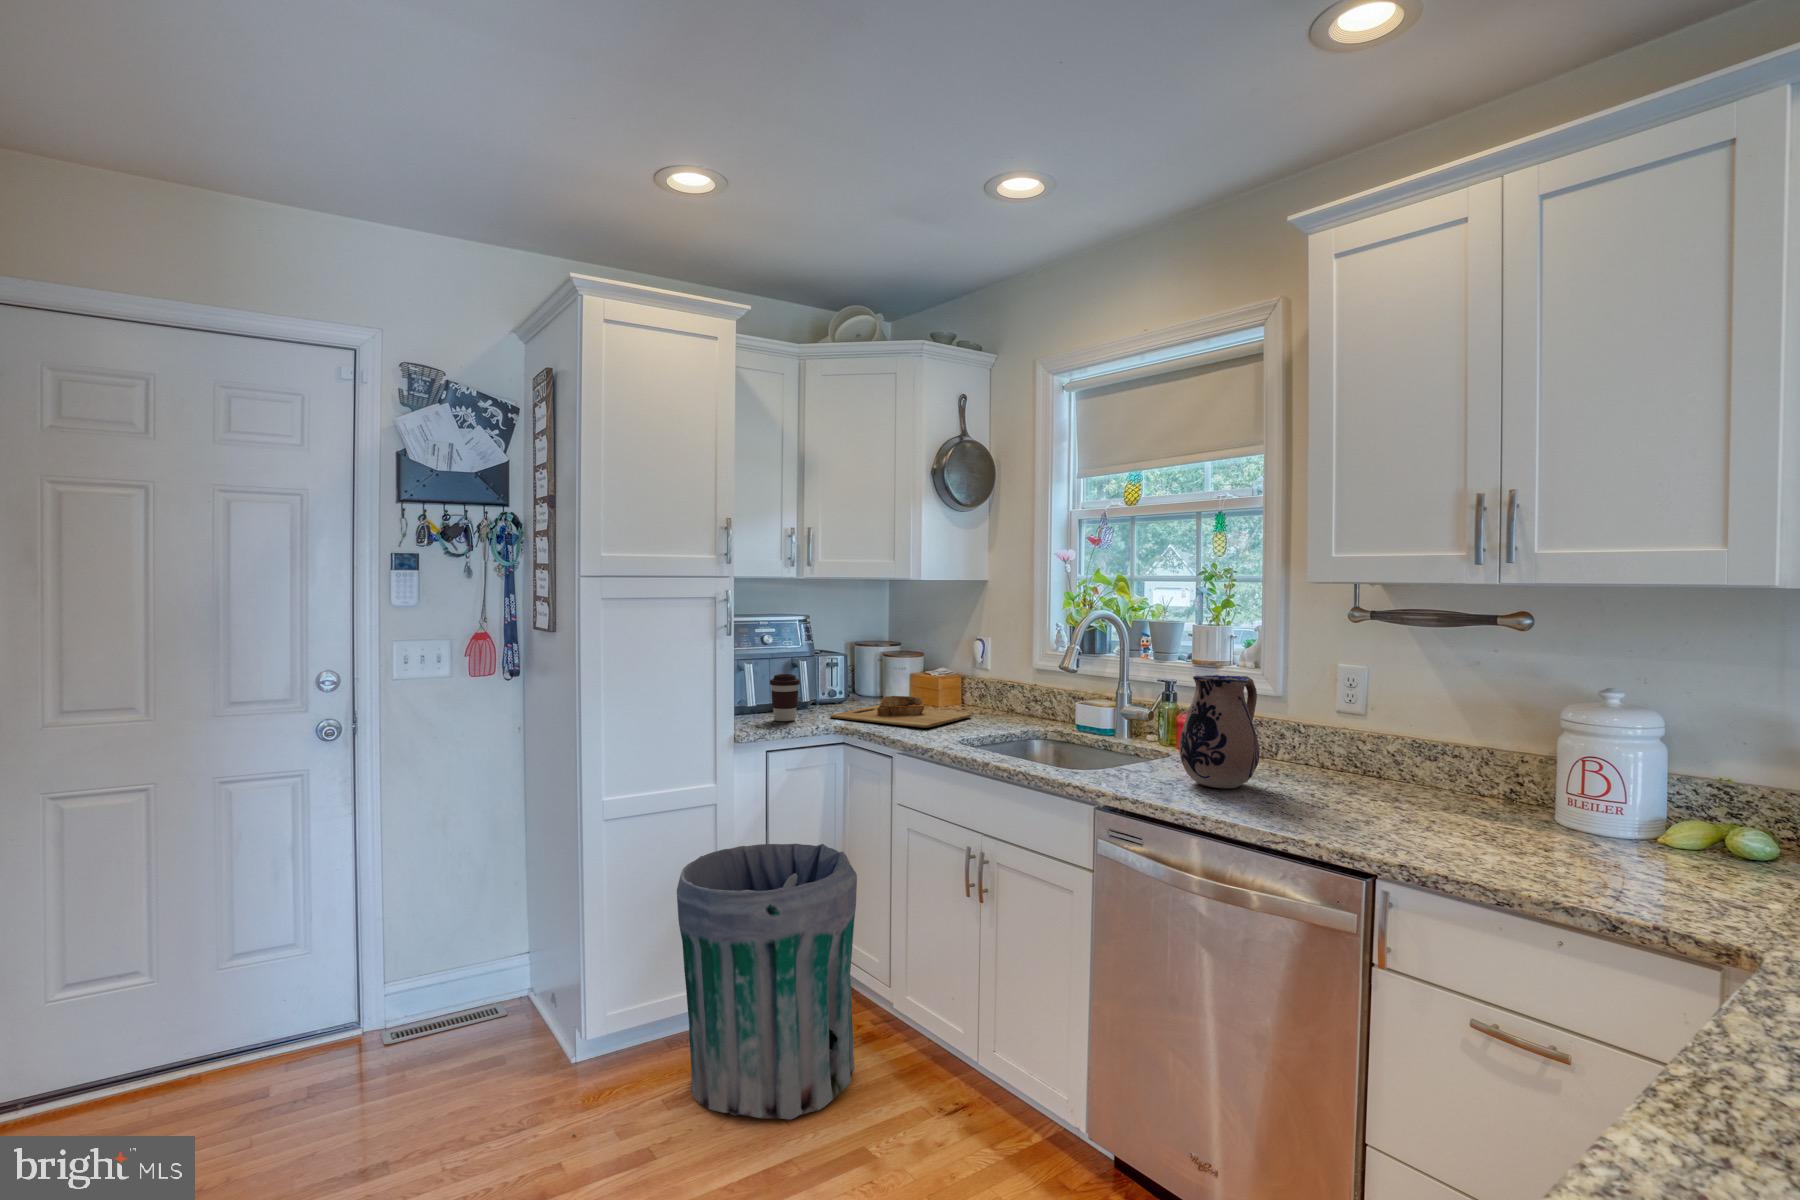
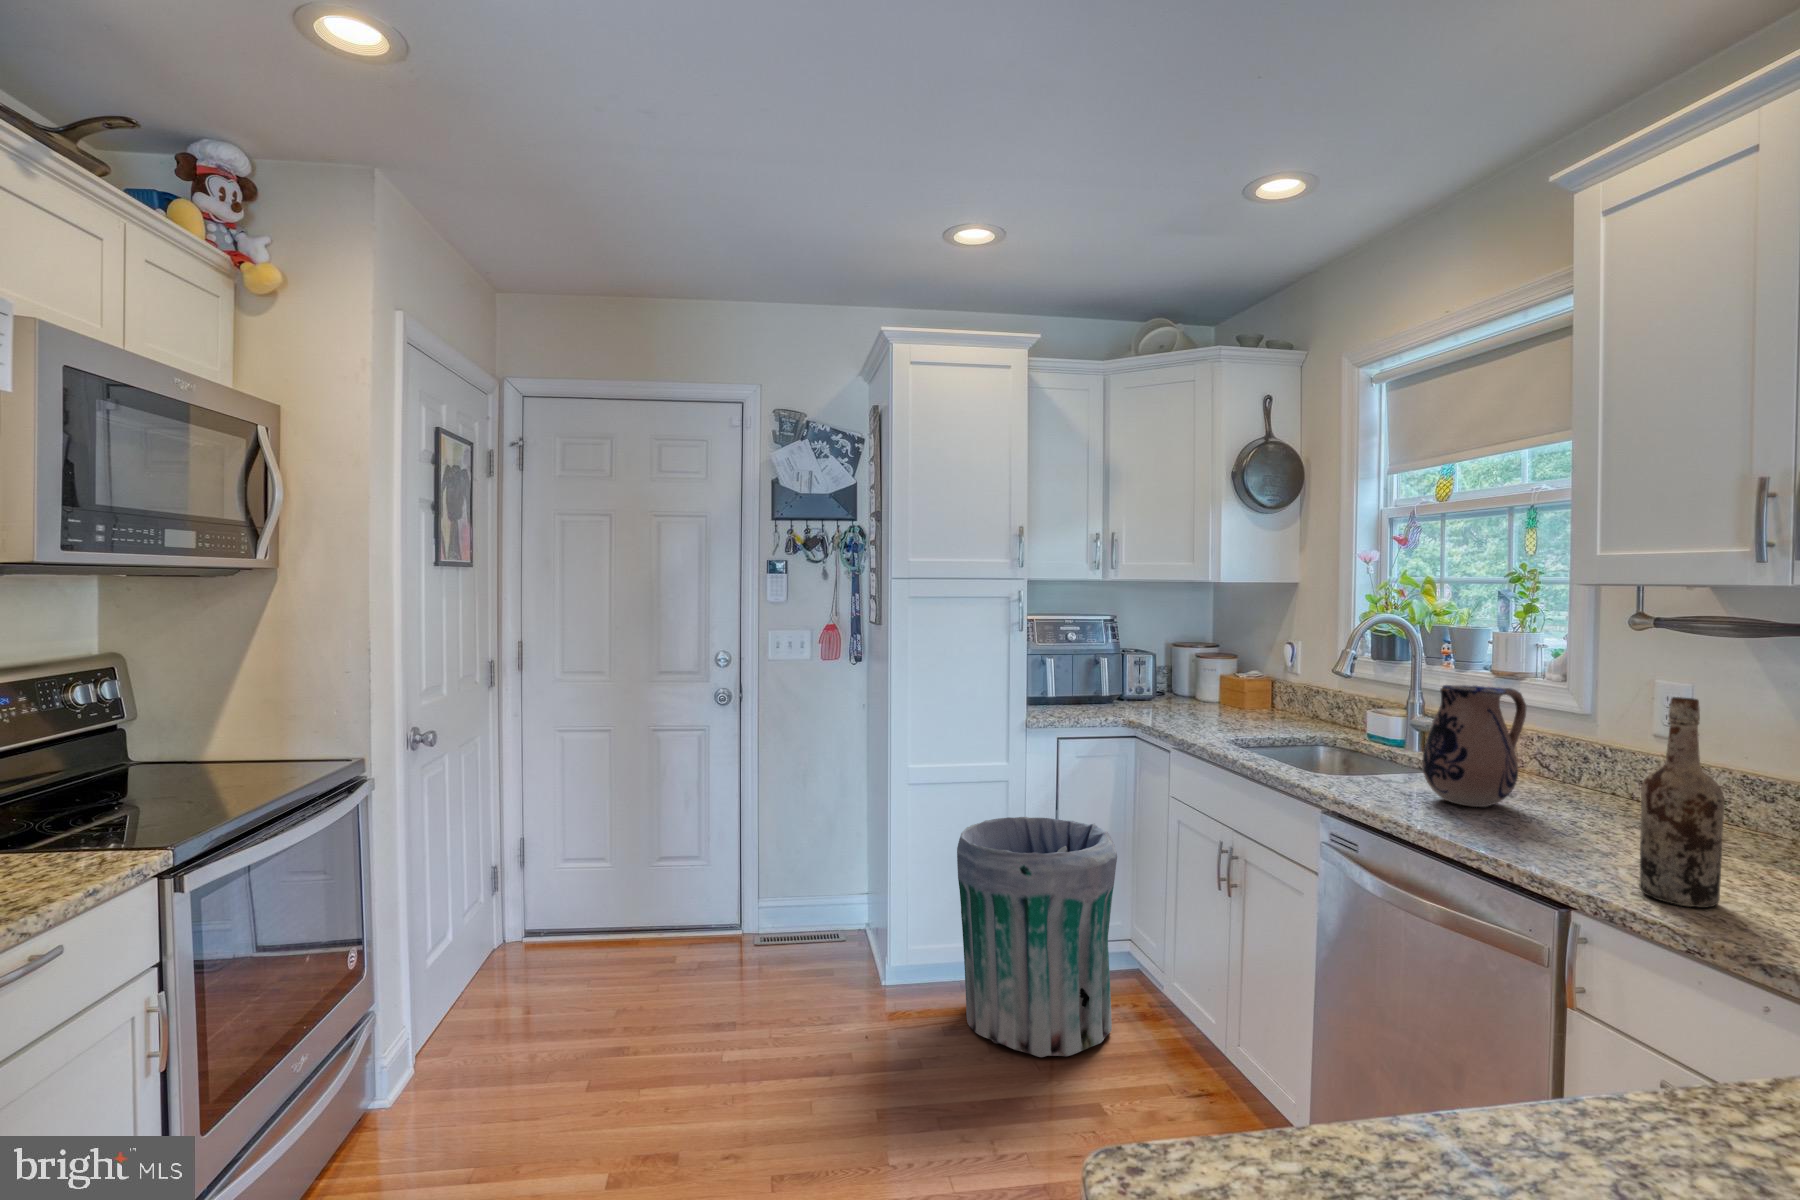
coffee cup: present [770,674,800,721] -> none [1062,667,1090,710]
wine bottle: none [1427,678,1492,863] -> present [1640,697,1724,907]
cutting board: present [830,696,971,728] -> none [1120,693,1263,725]

